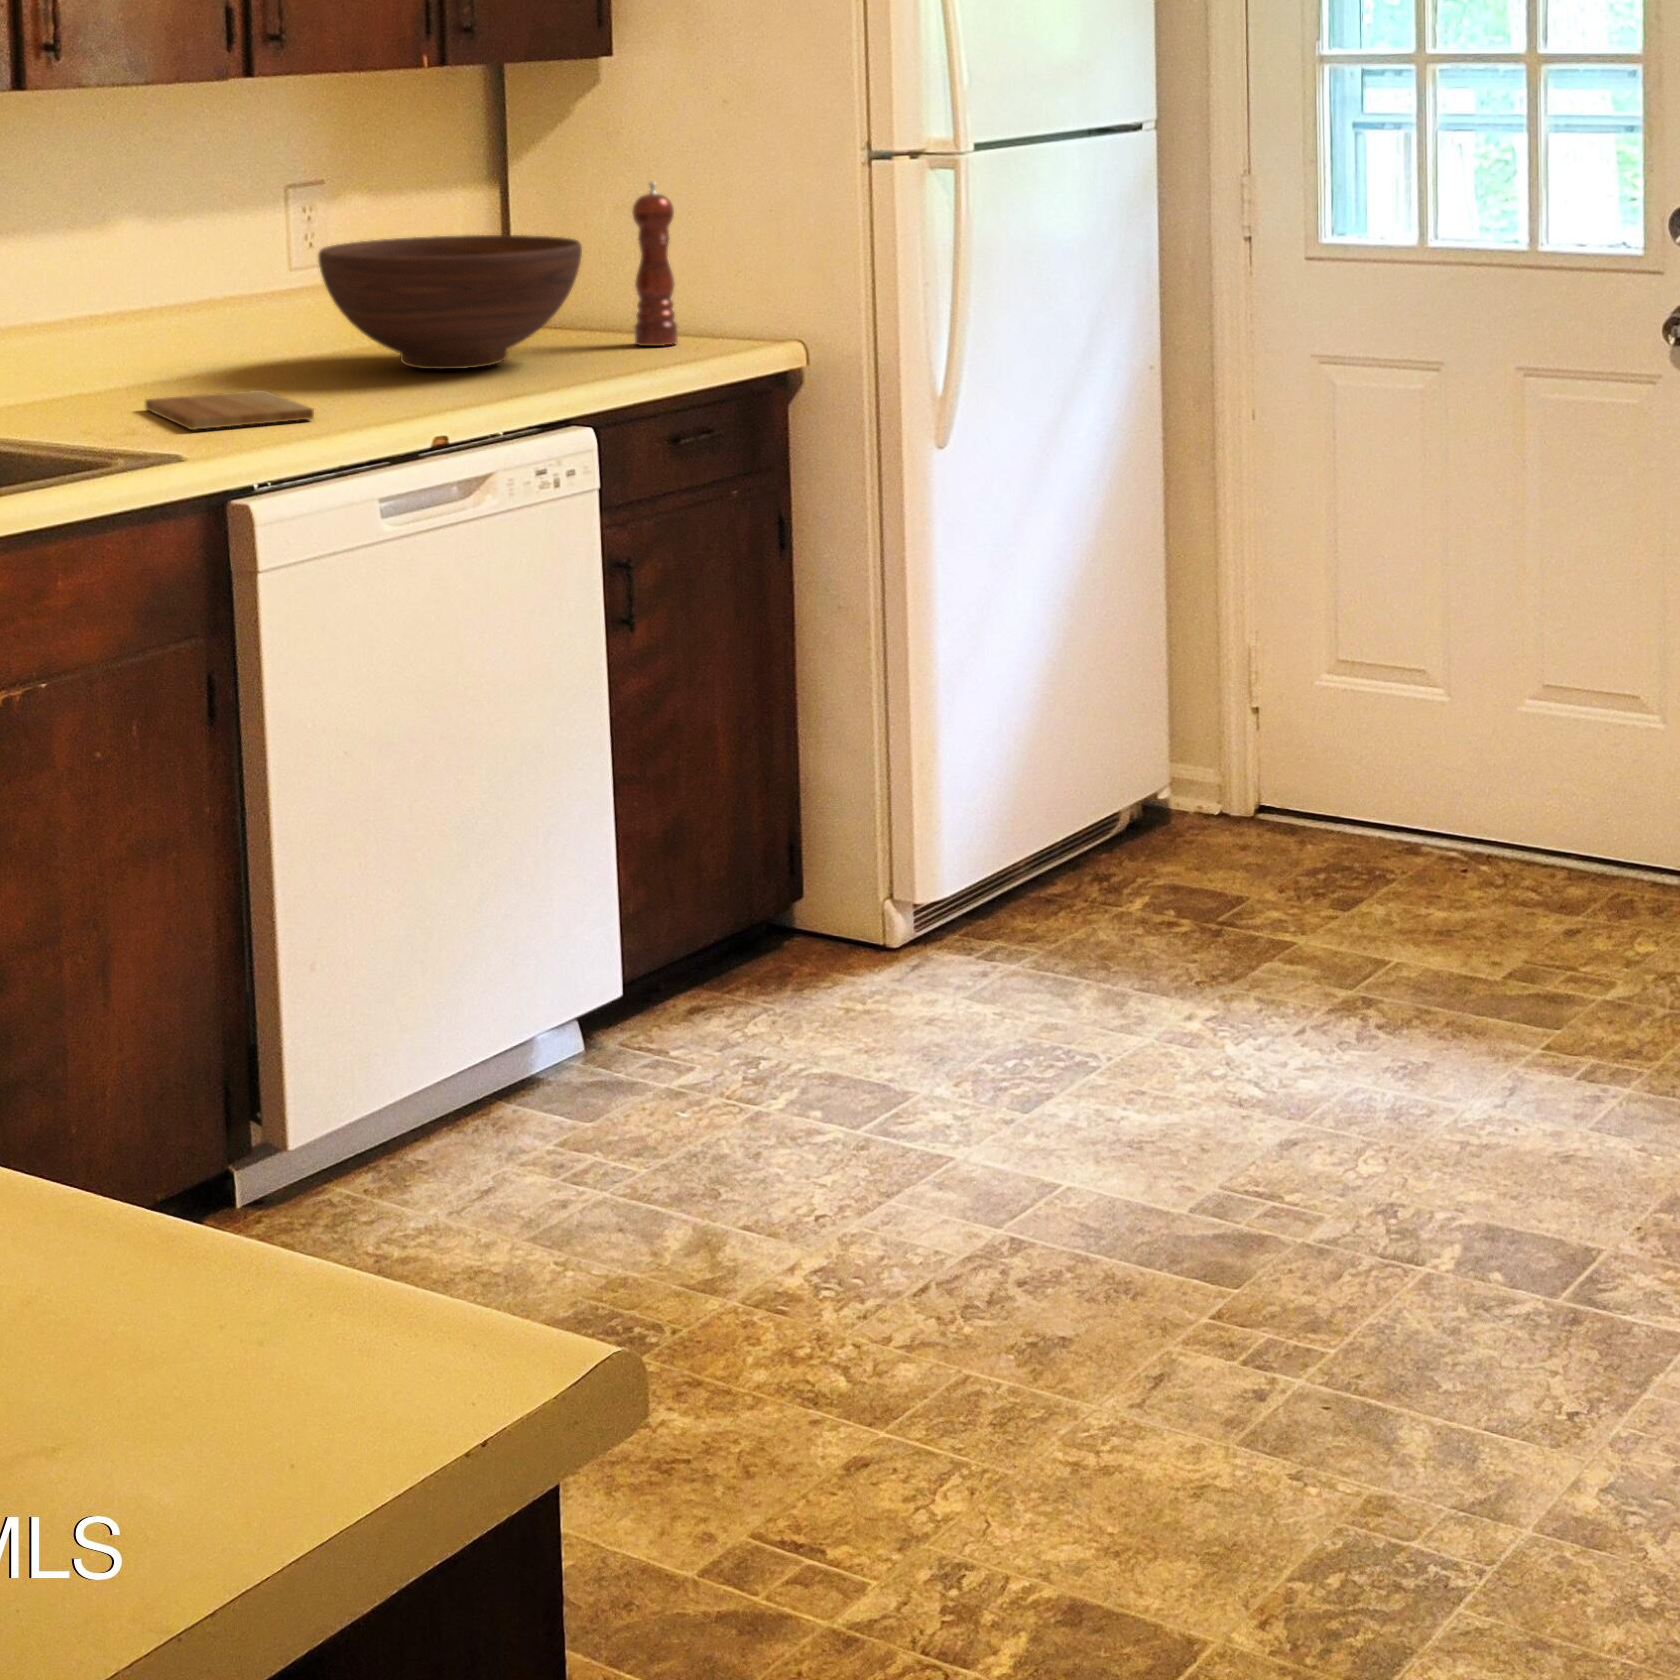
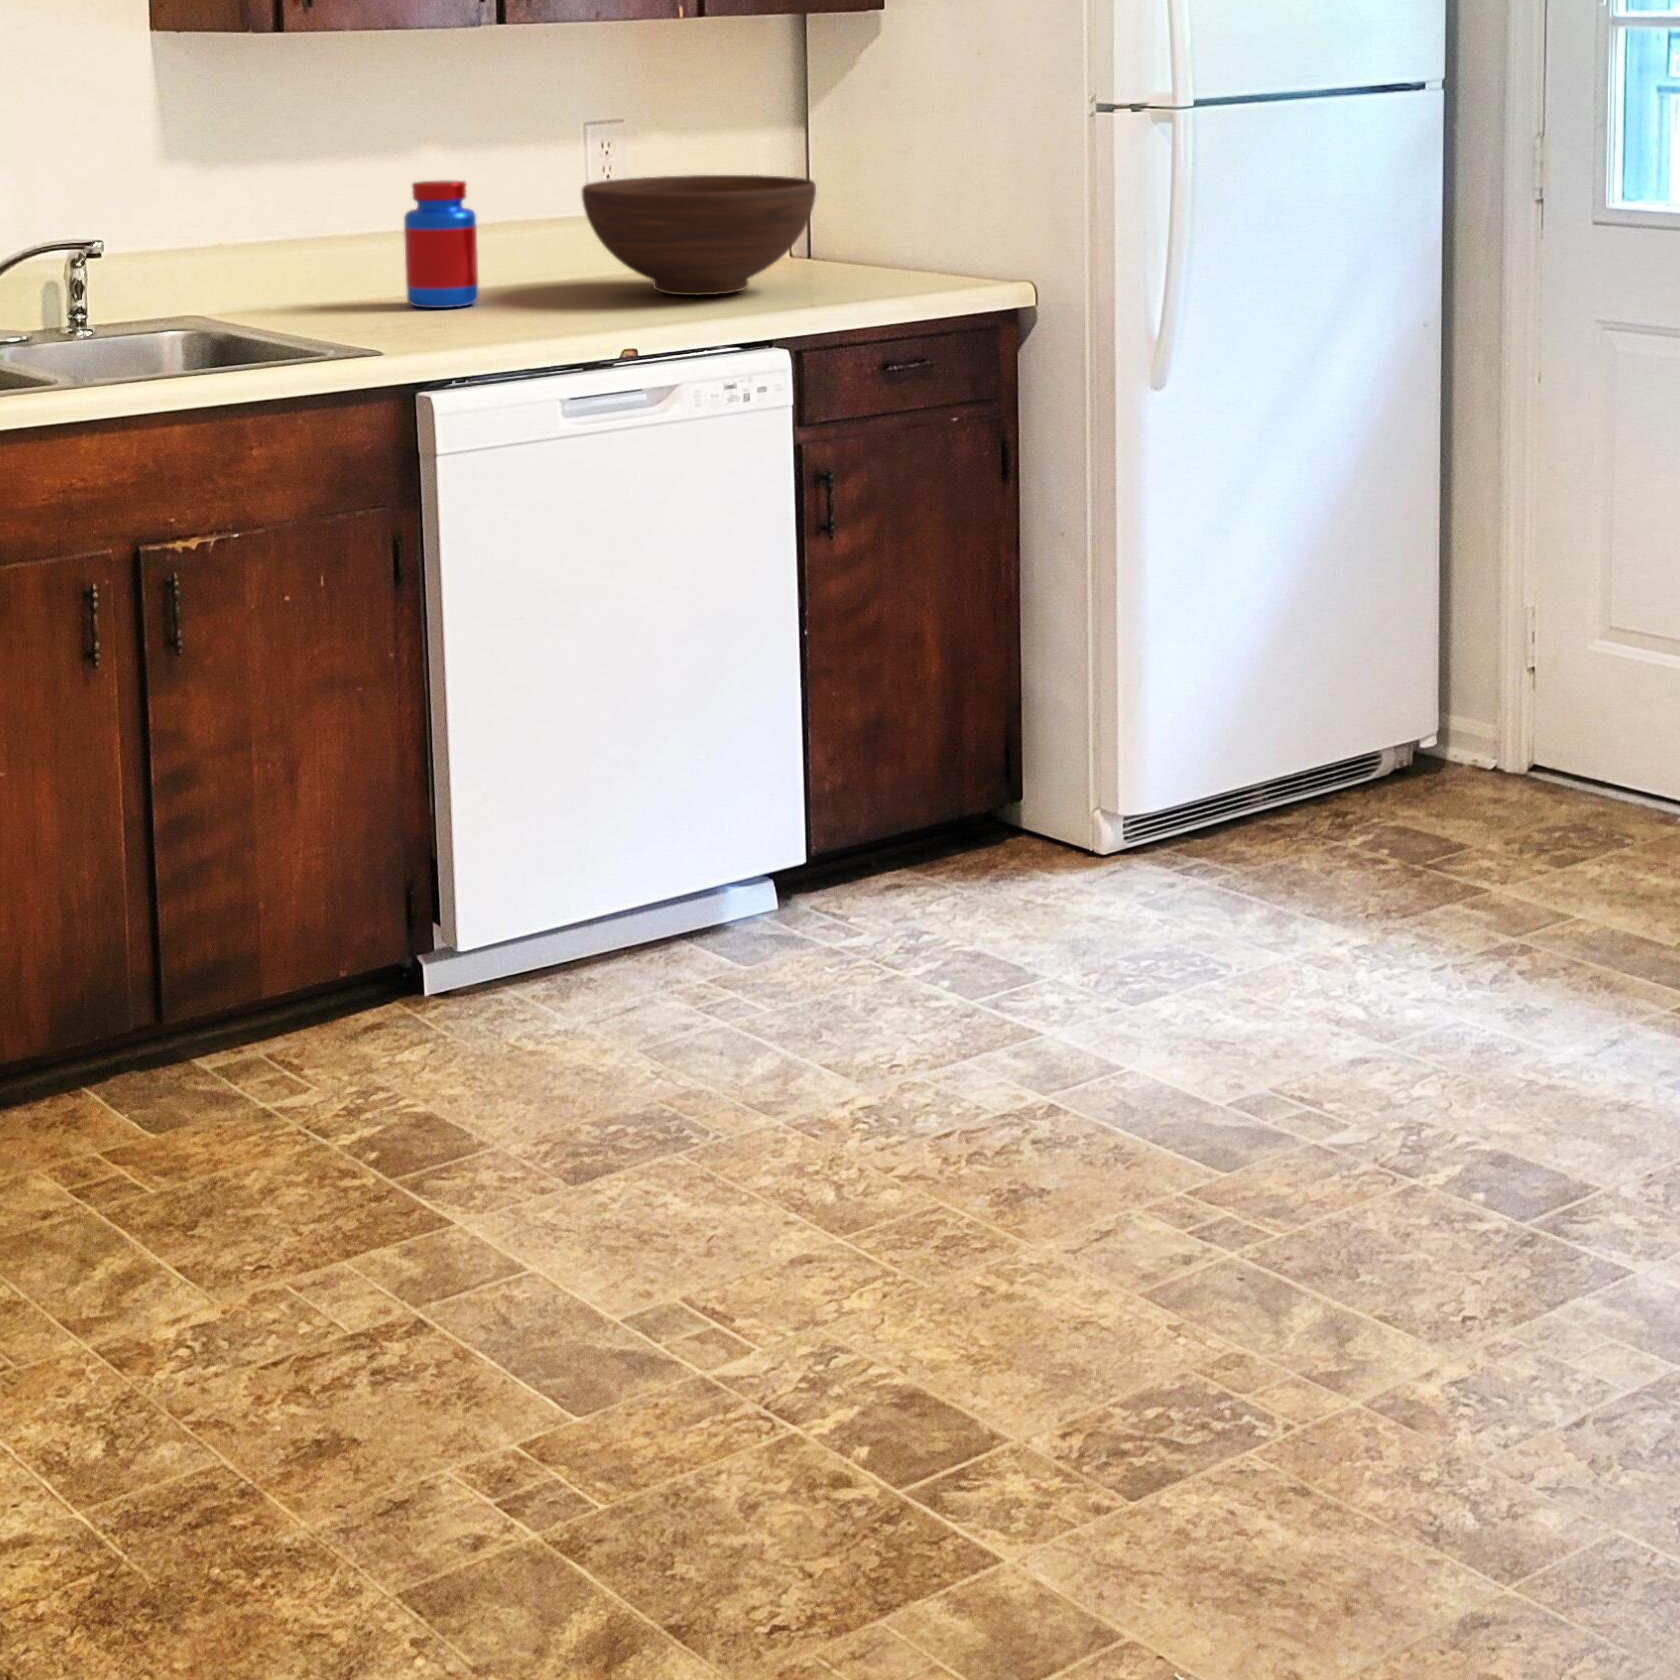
pepper mill: present [632,182,678,346] -> none [880,130,920,282]
jar: none [122,249,211,396] -> present [404,180,479,308]
cutting board: present [145,390,314,430] -> none [405,306,524,337]

